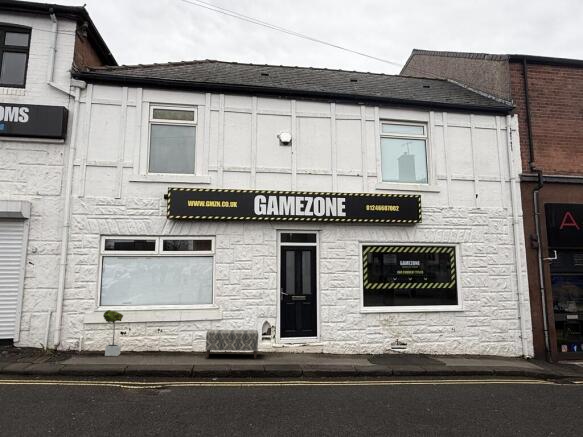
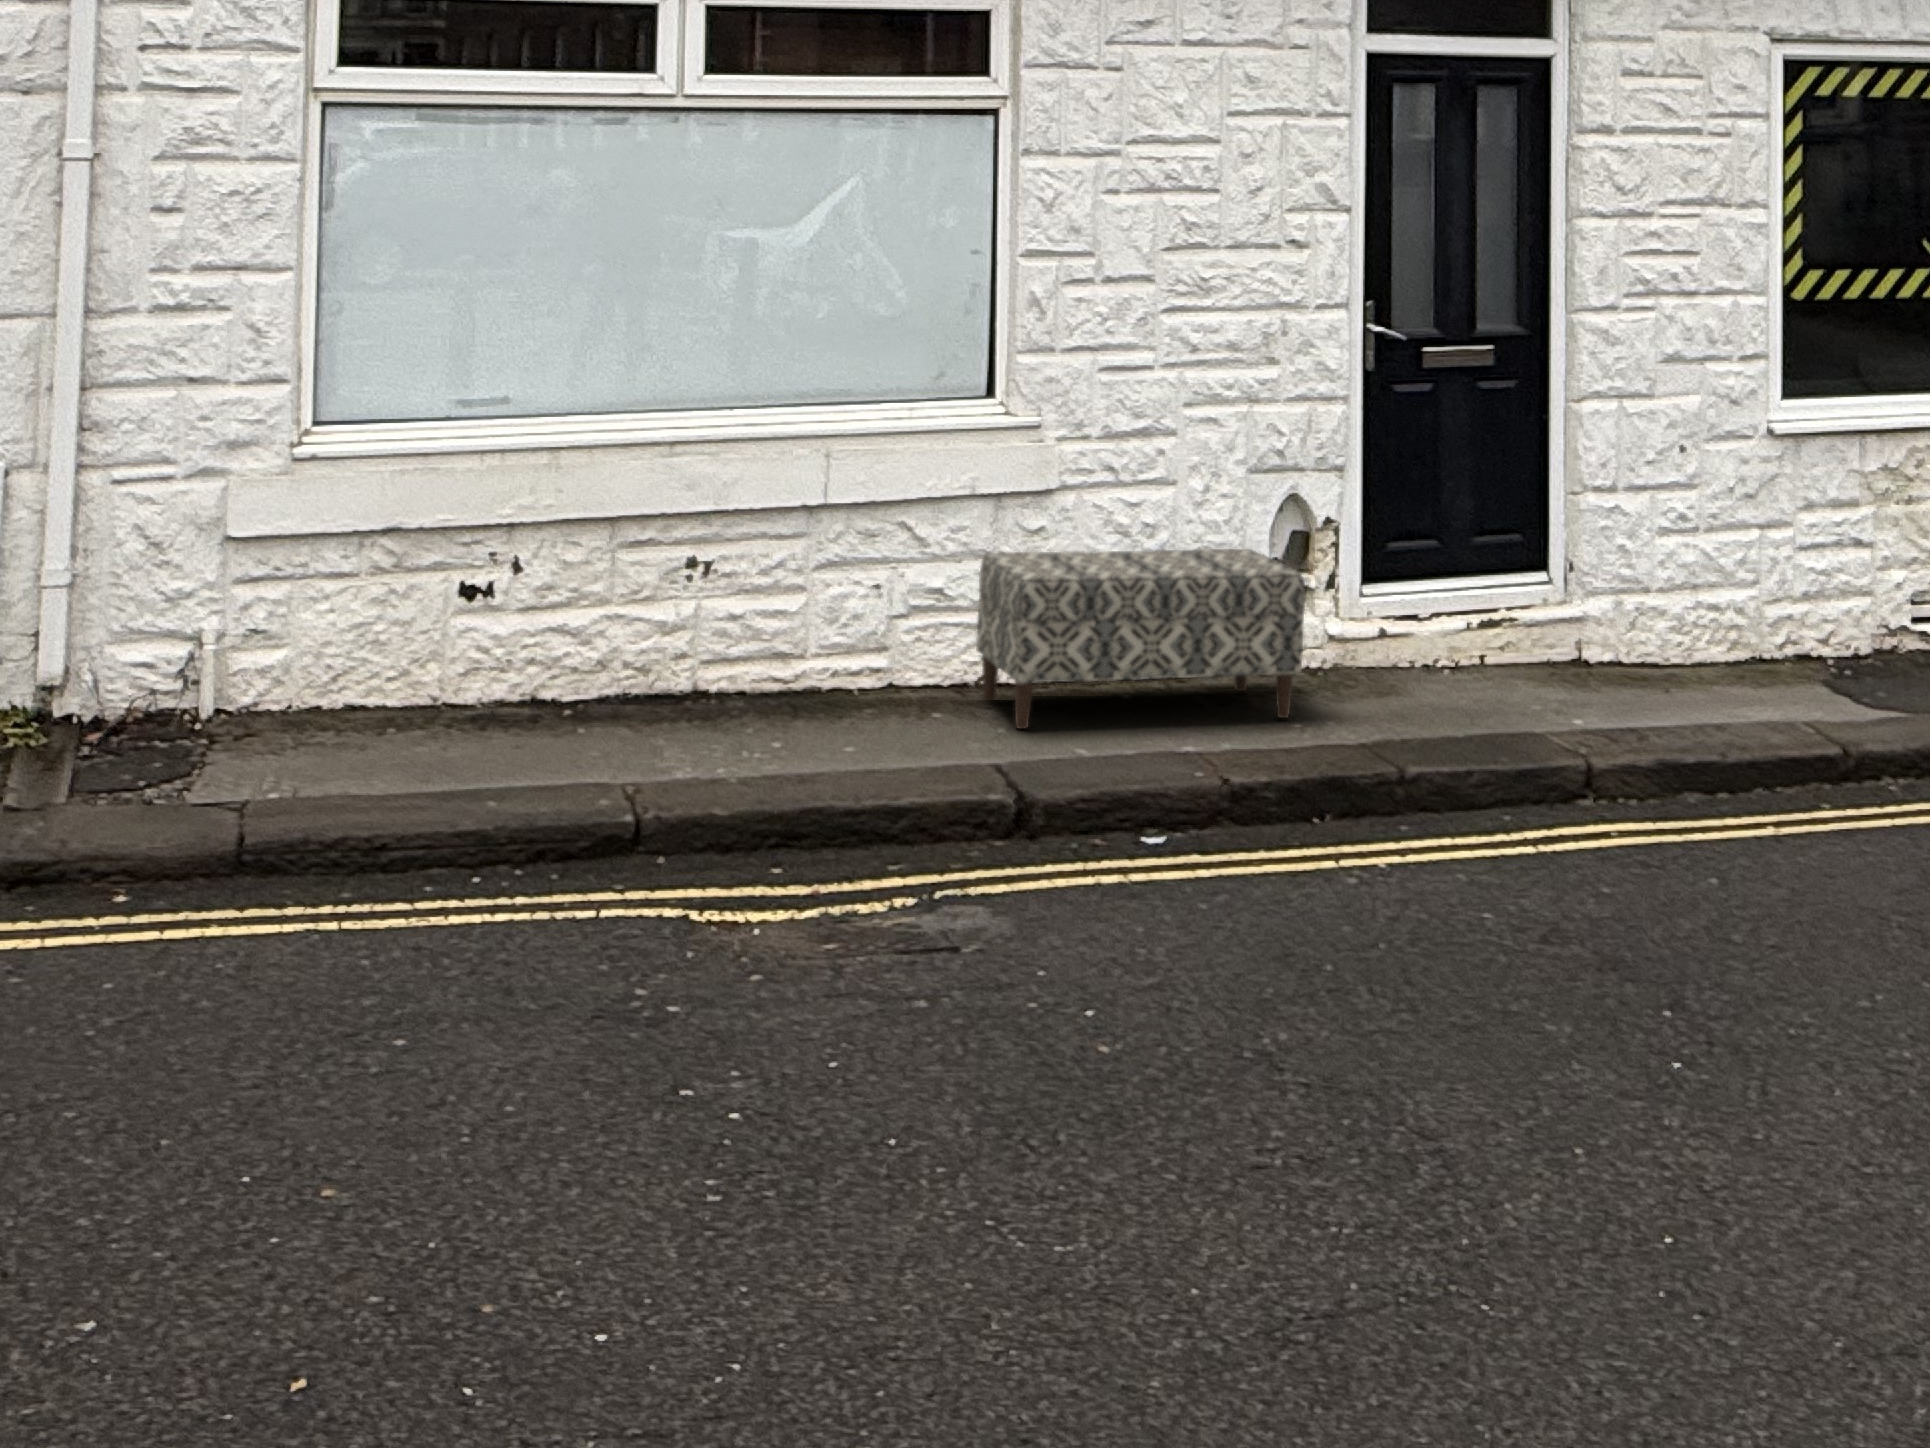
potted tree: present [103,310,123,356] -> none [376,454,502,746]

